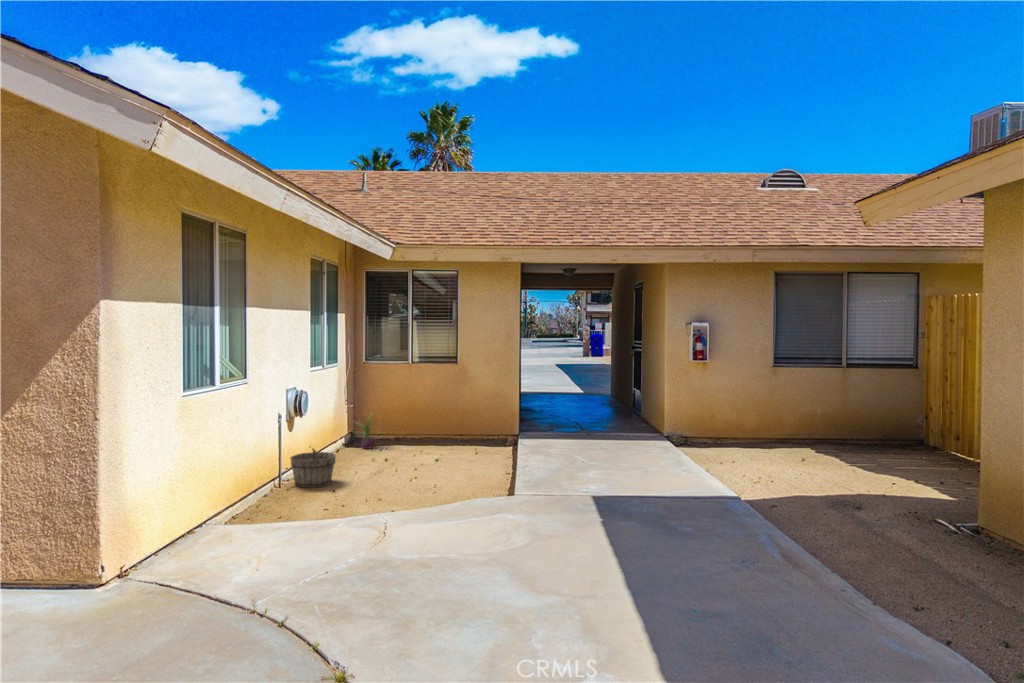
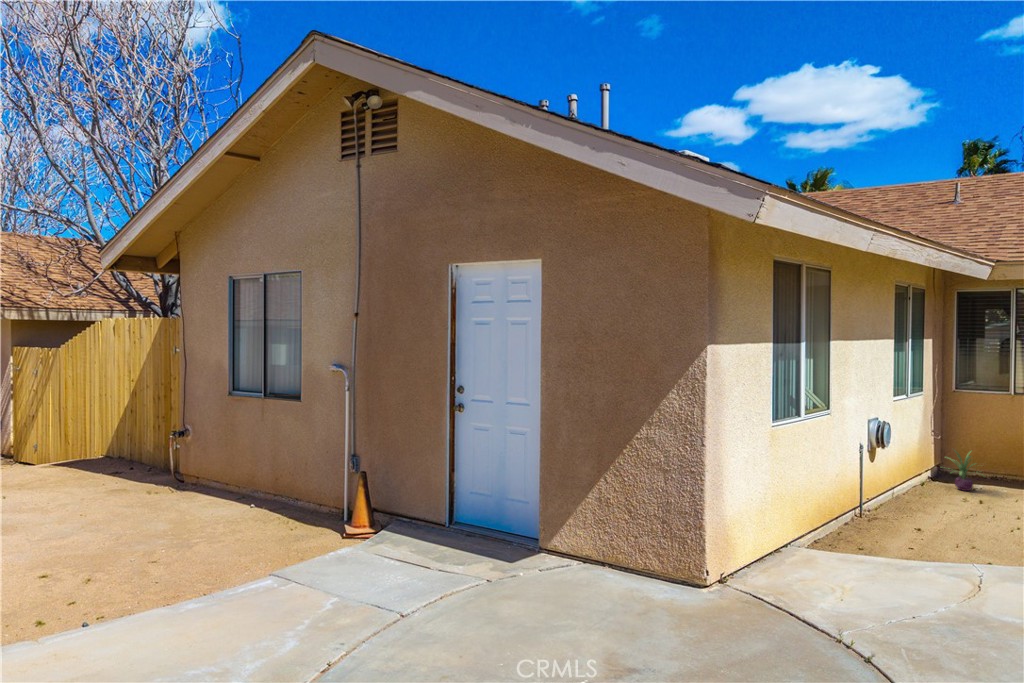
wooden bucket: present [290,448,336,488] -> none [871,483,928,530]

